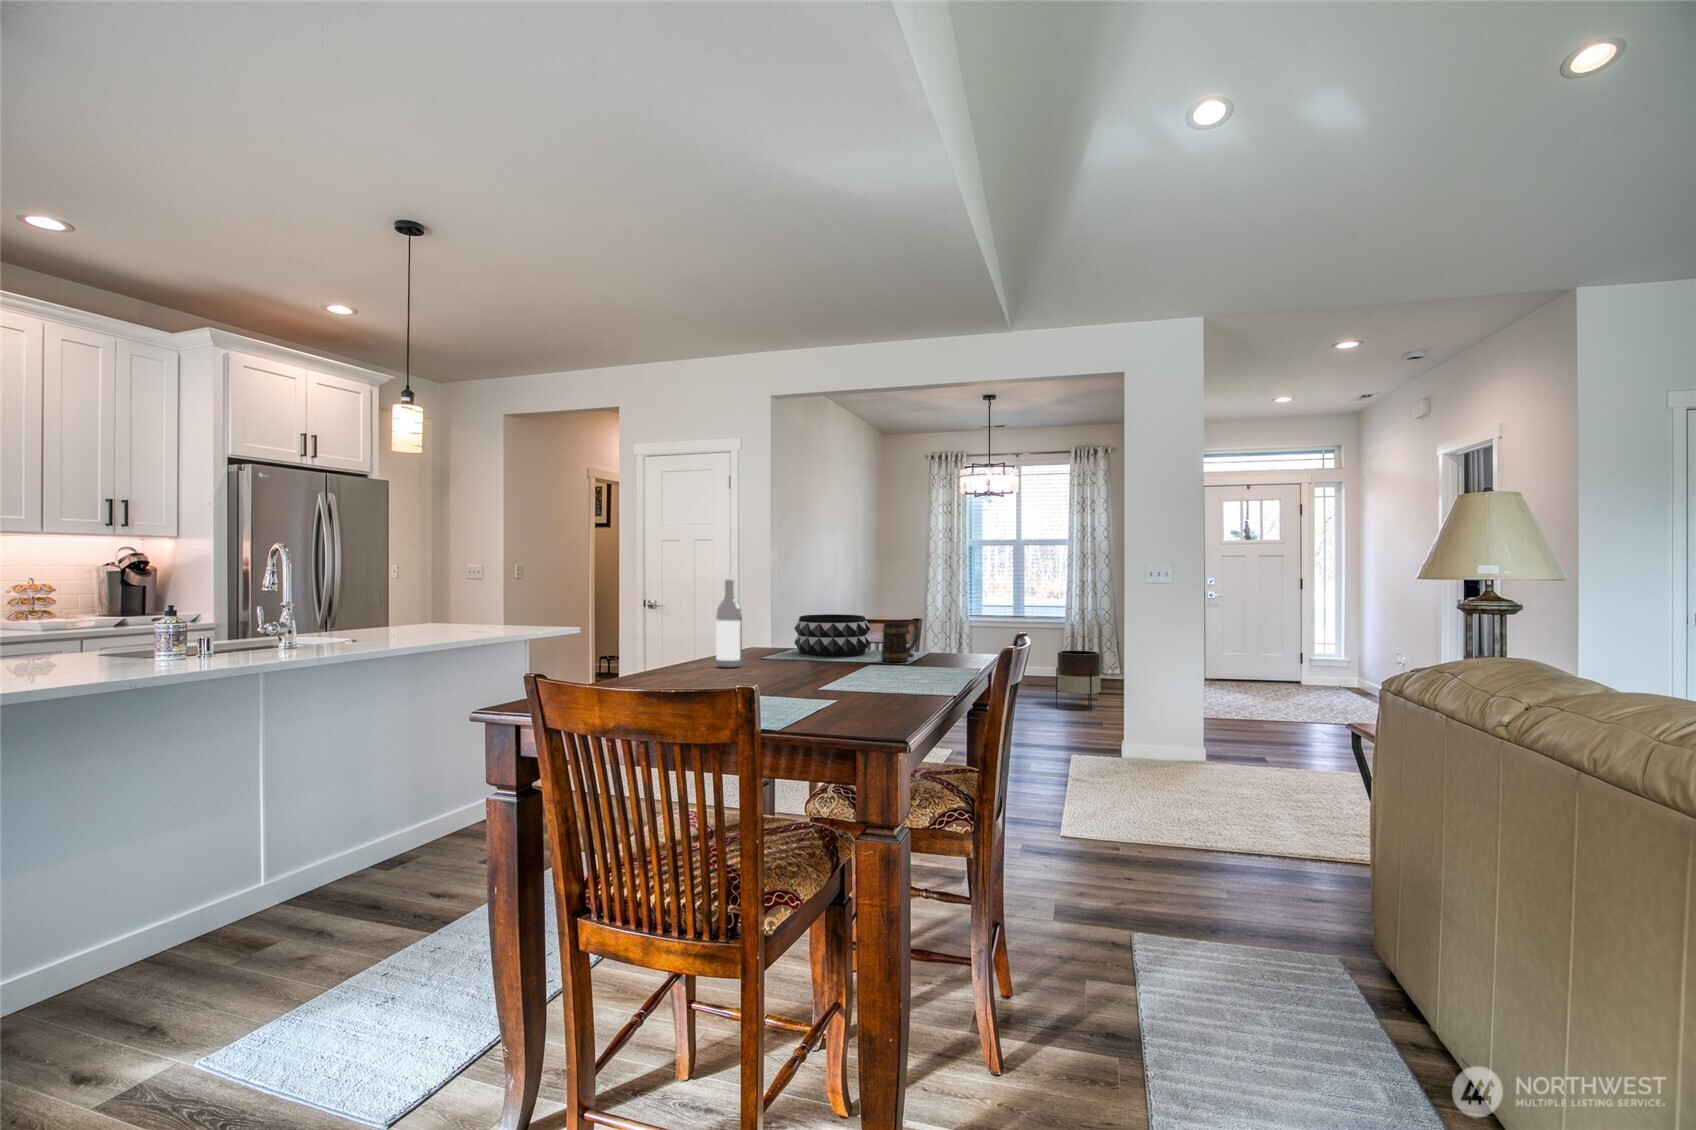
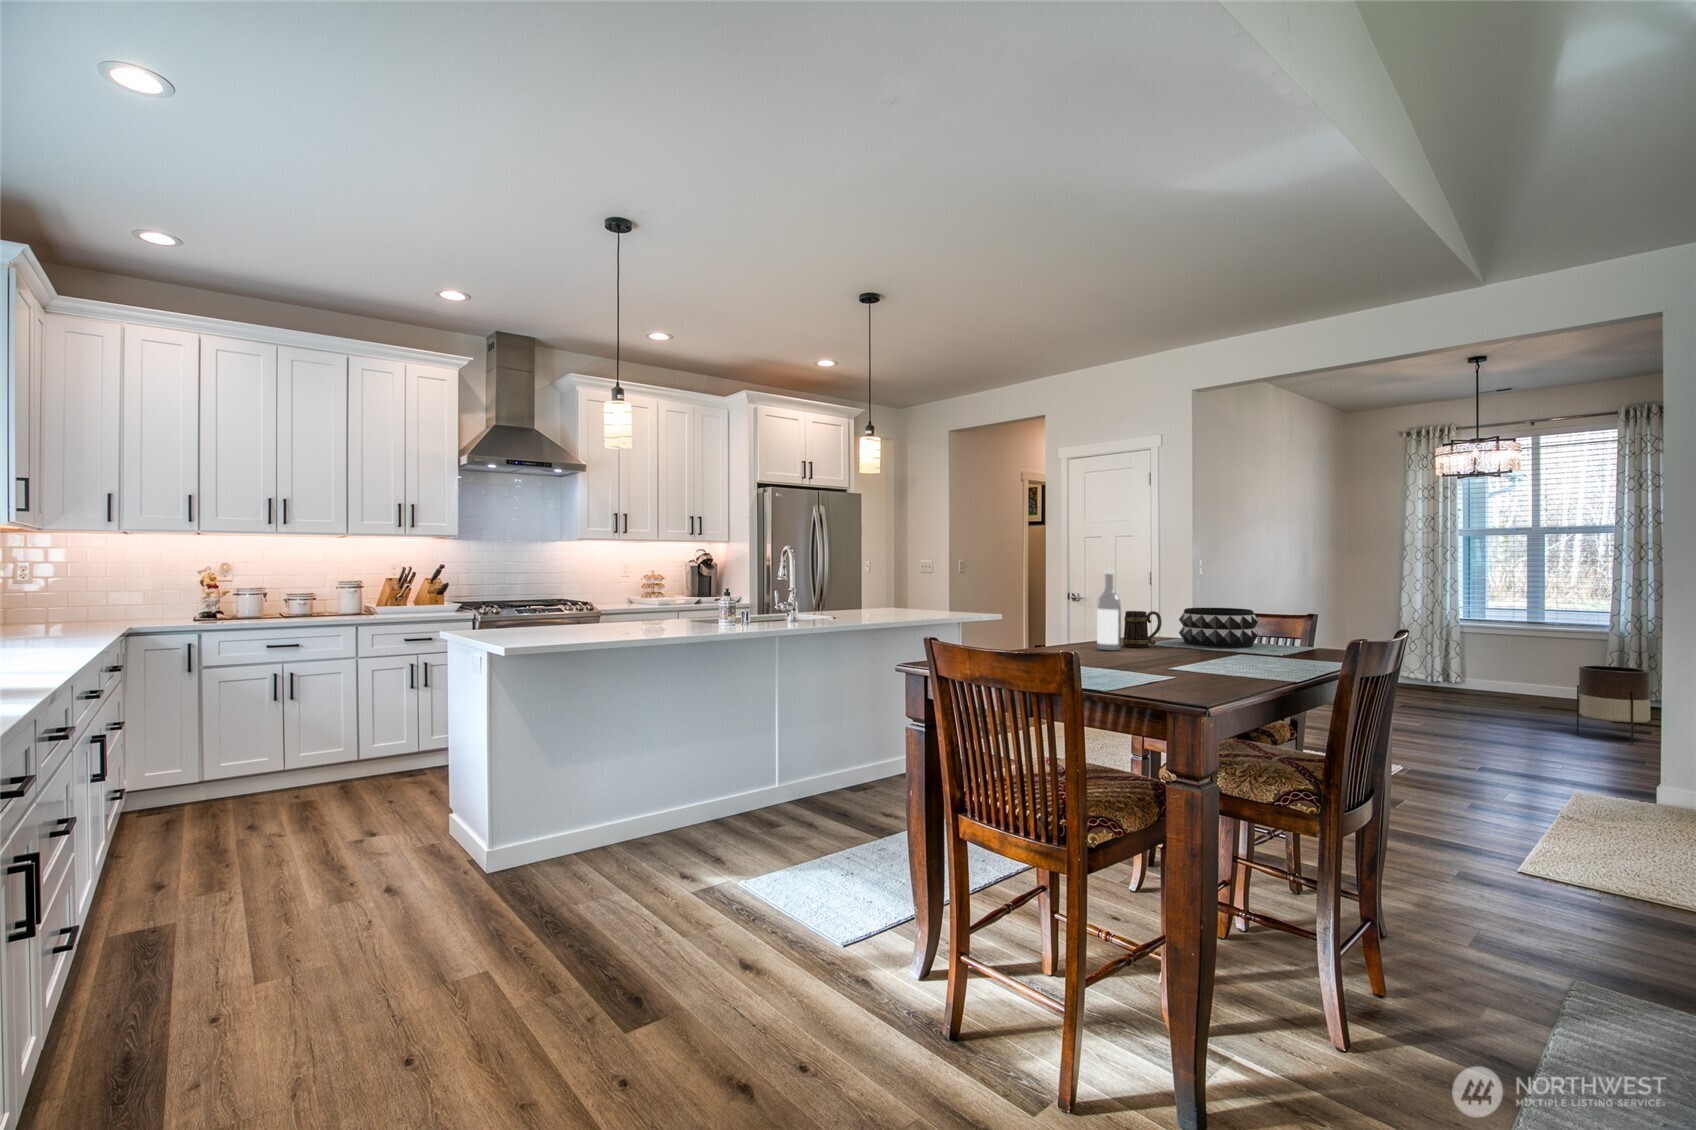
mug: present [881,621,920,662] -> present [1123,611,1162,648]

